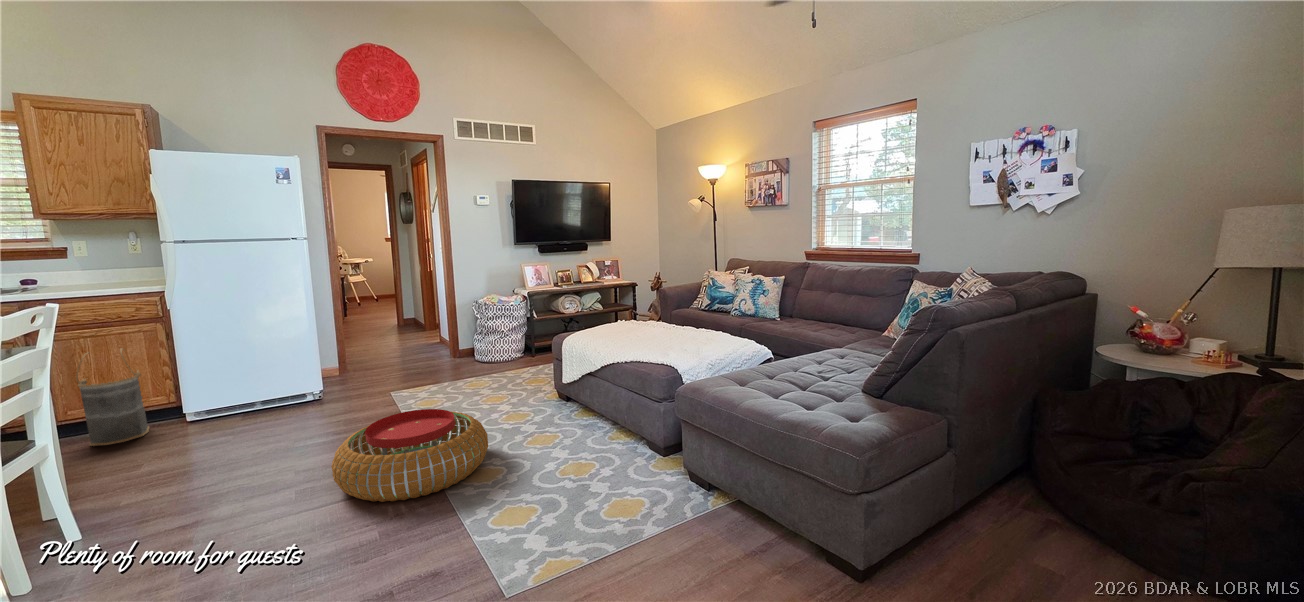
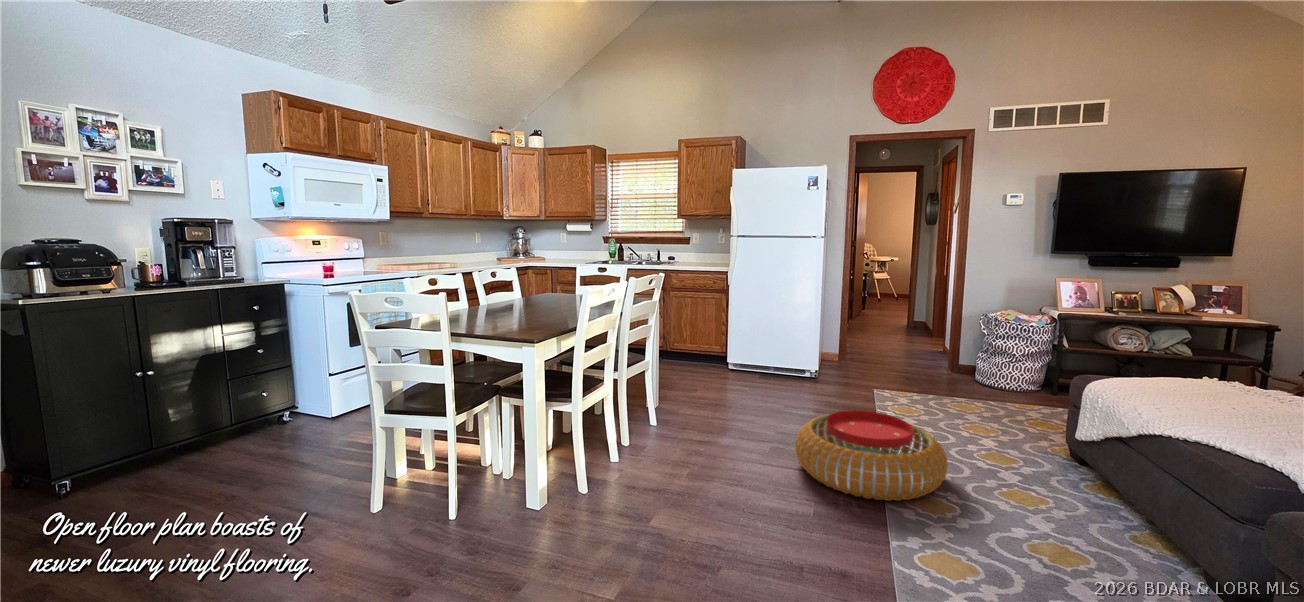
basket: present [76,349,149,446] -> none [678,307,709,372]

